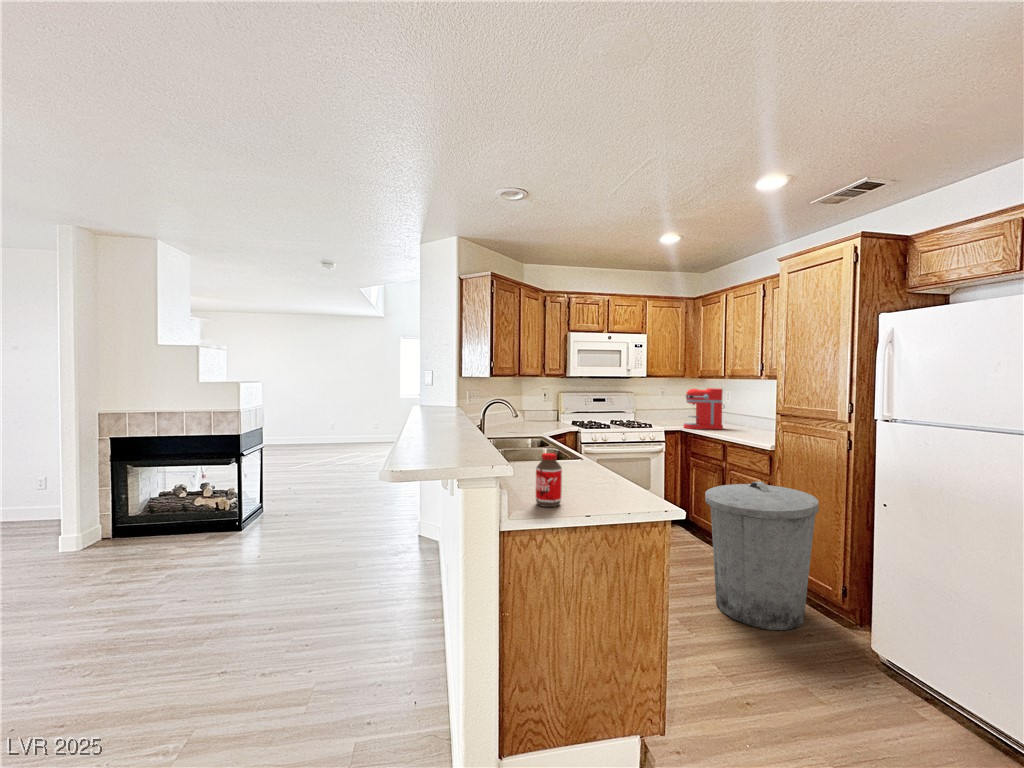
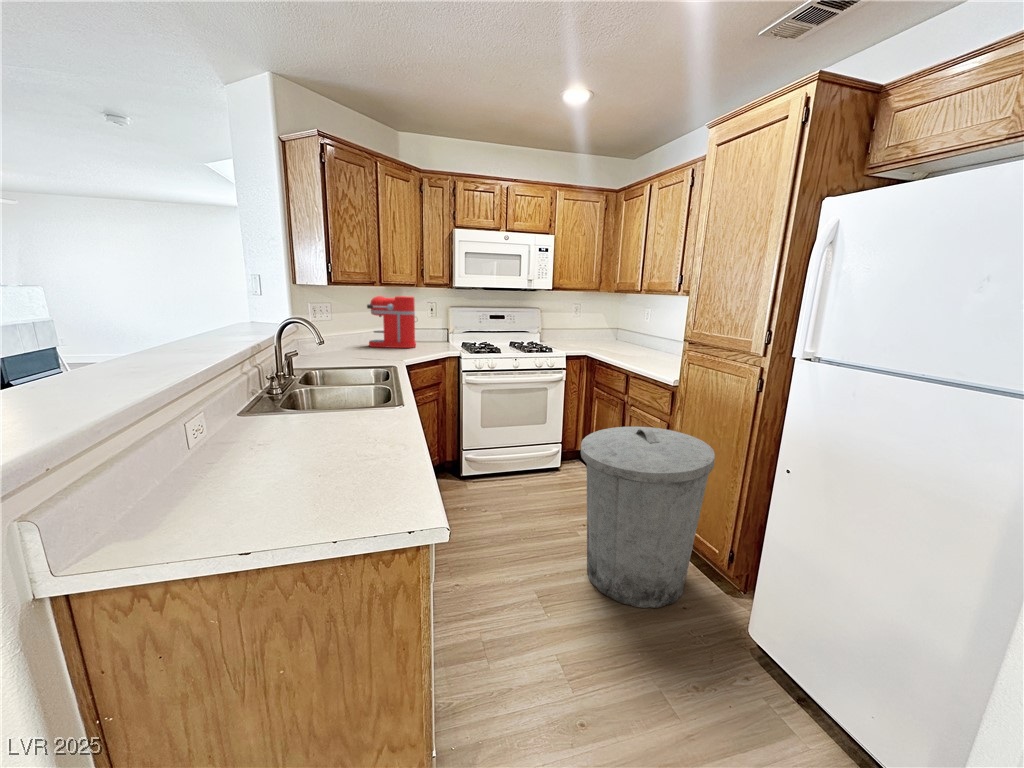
coffee maker: present [684,388,725,429] -> present [367,296,418,348]
bottle: present [536,453,562,507] -> none [176,430,240,533]

